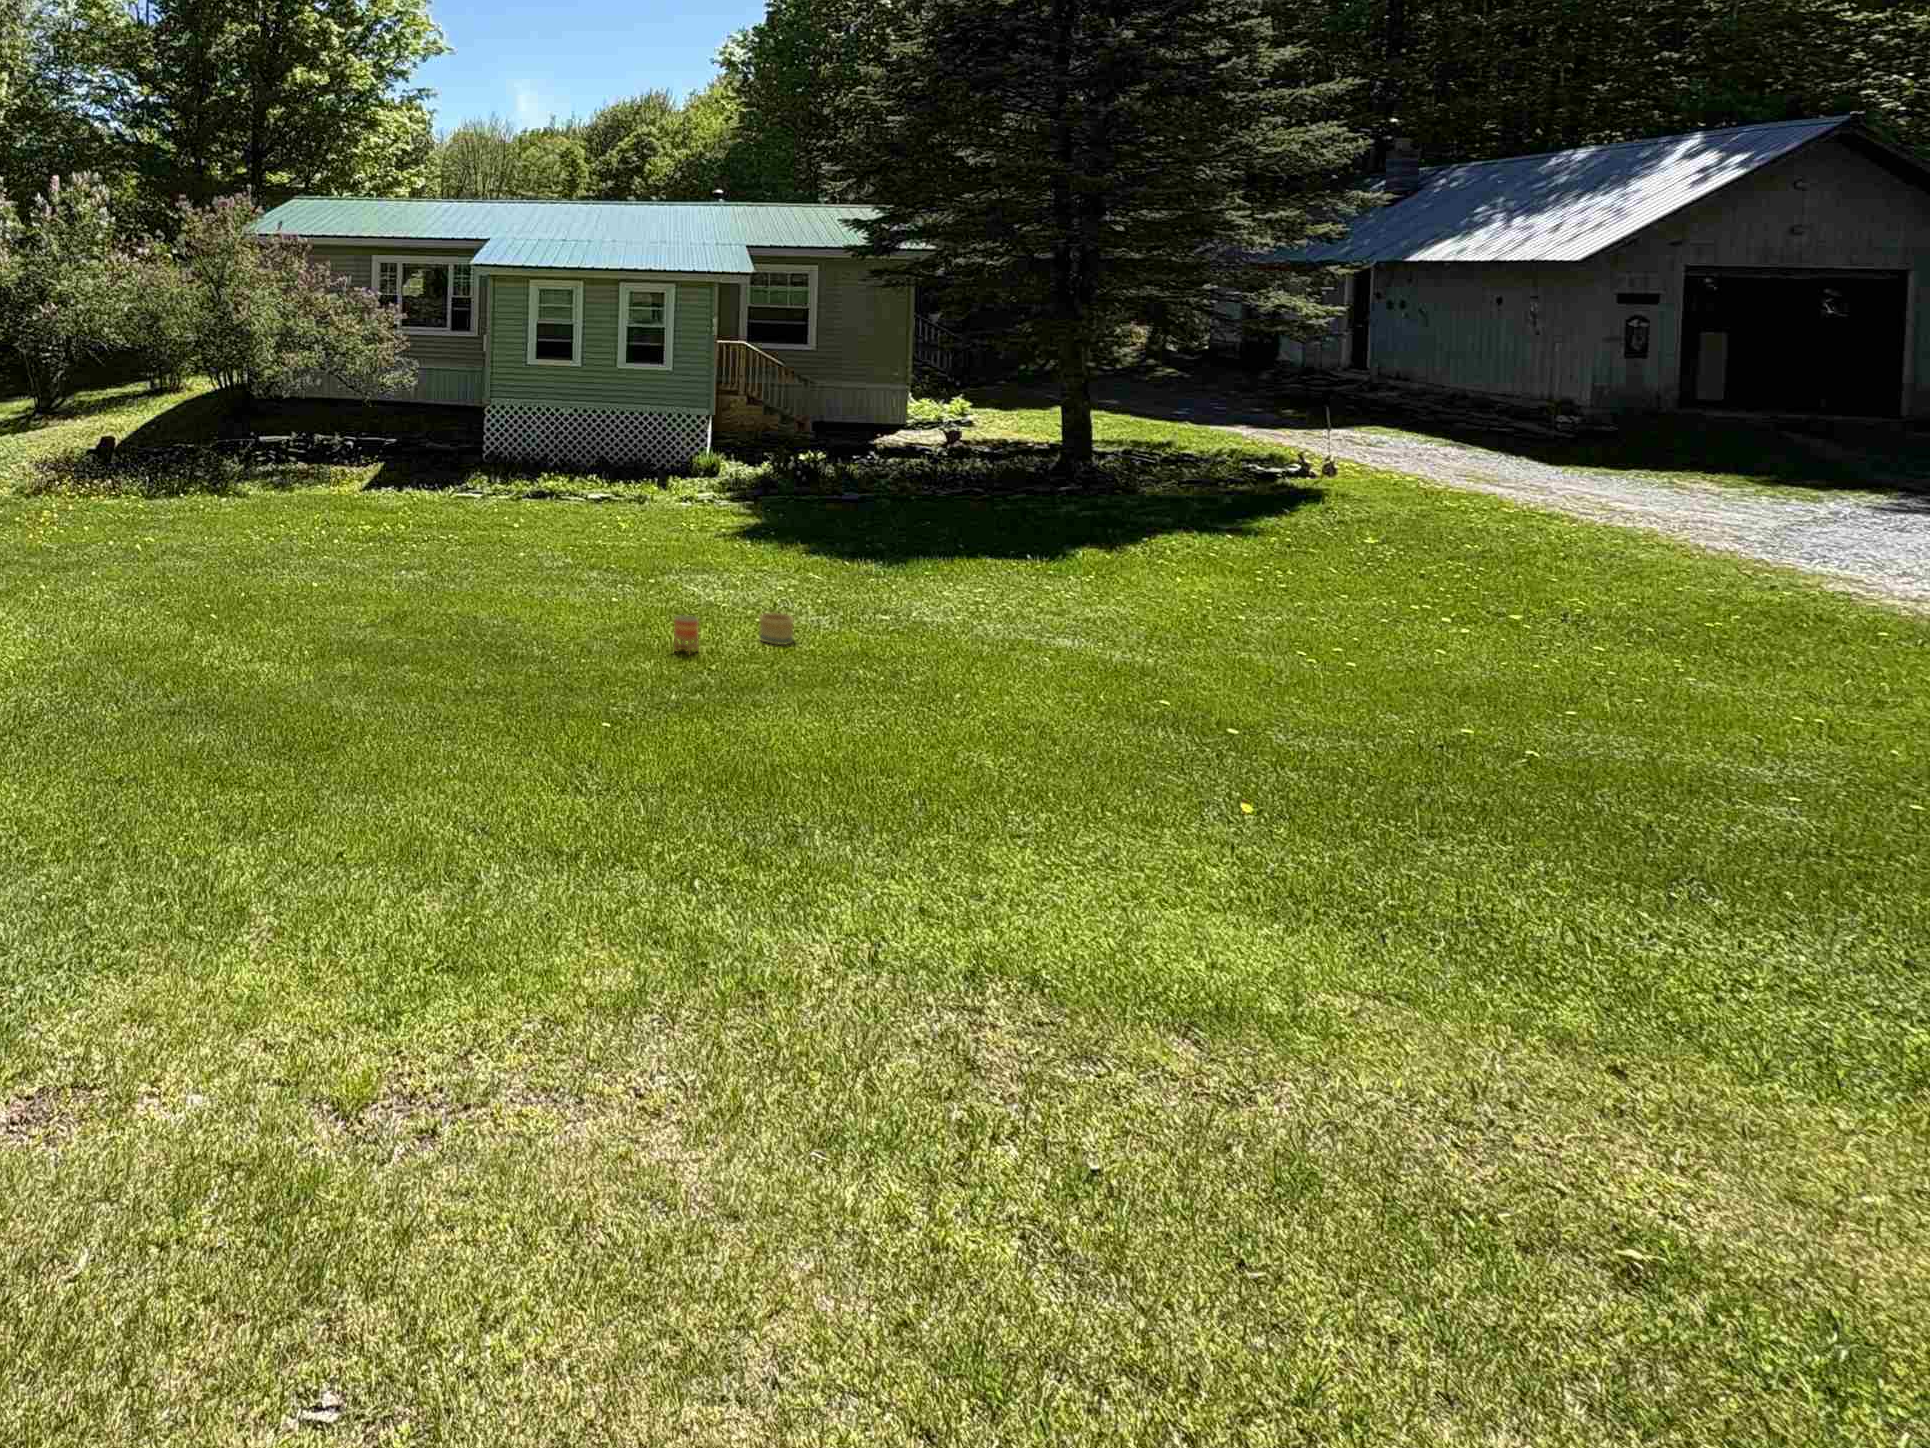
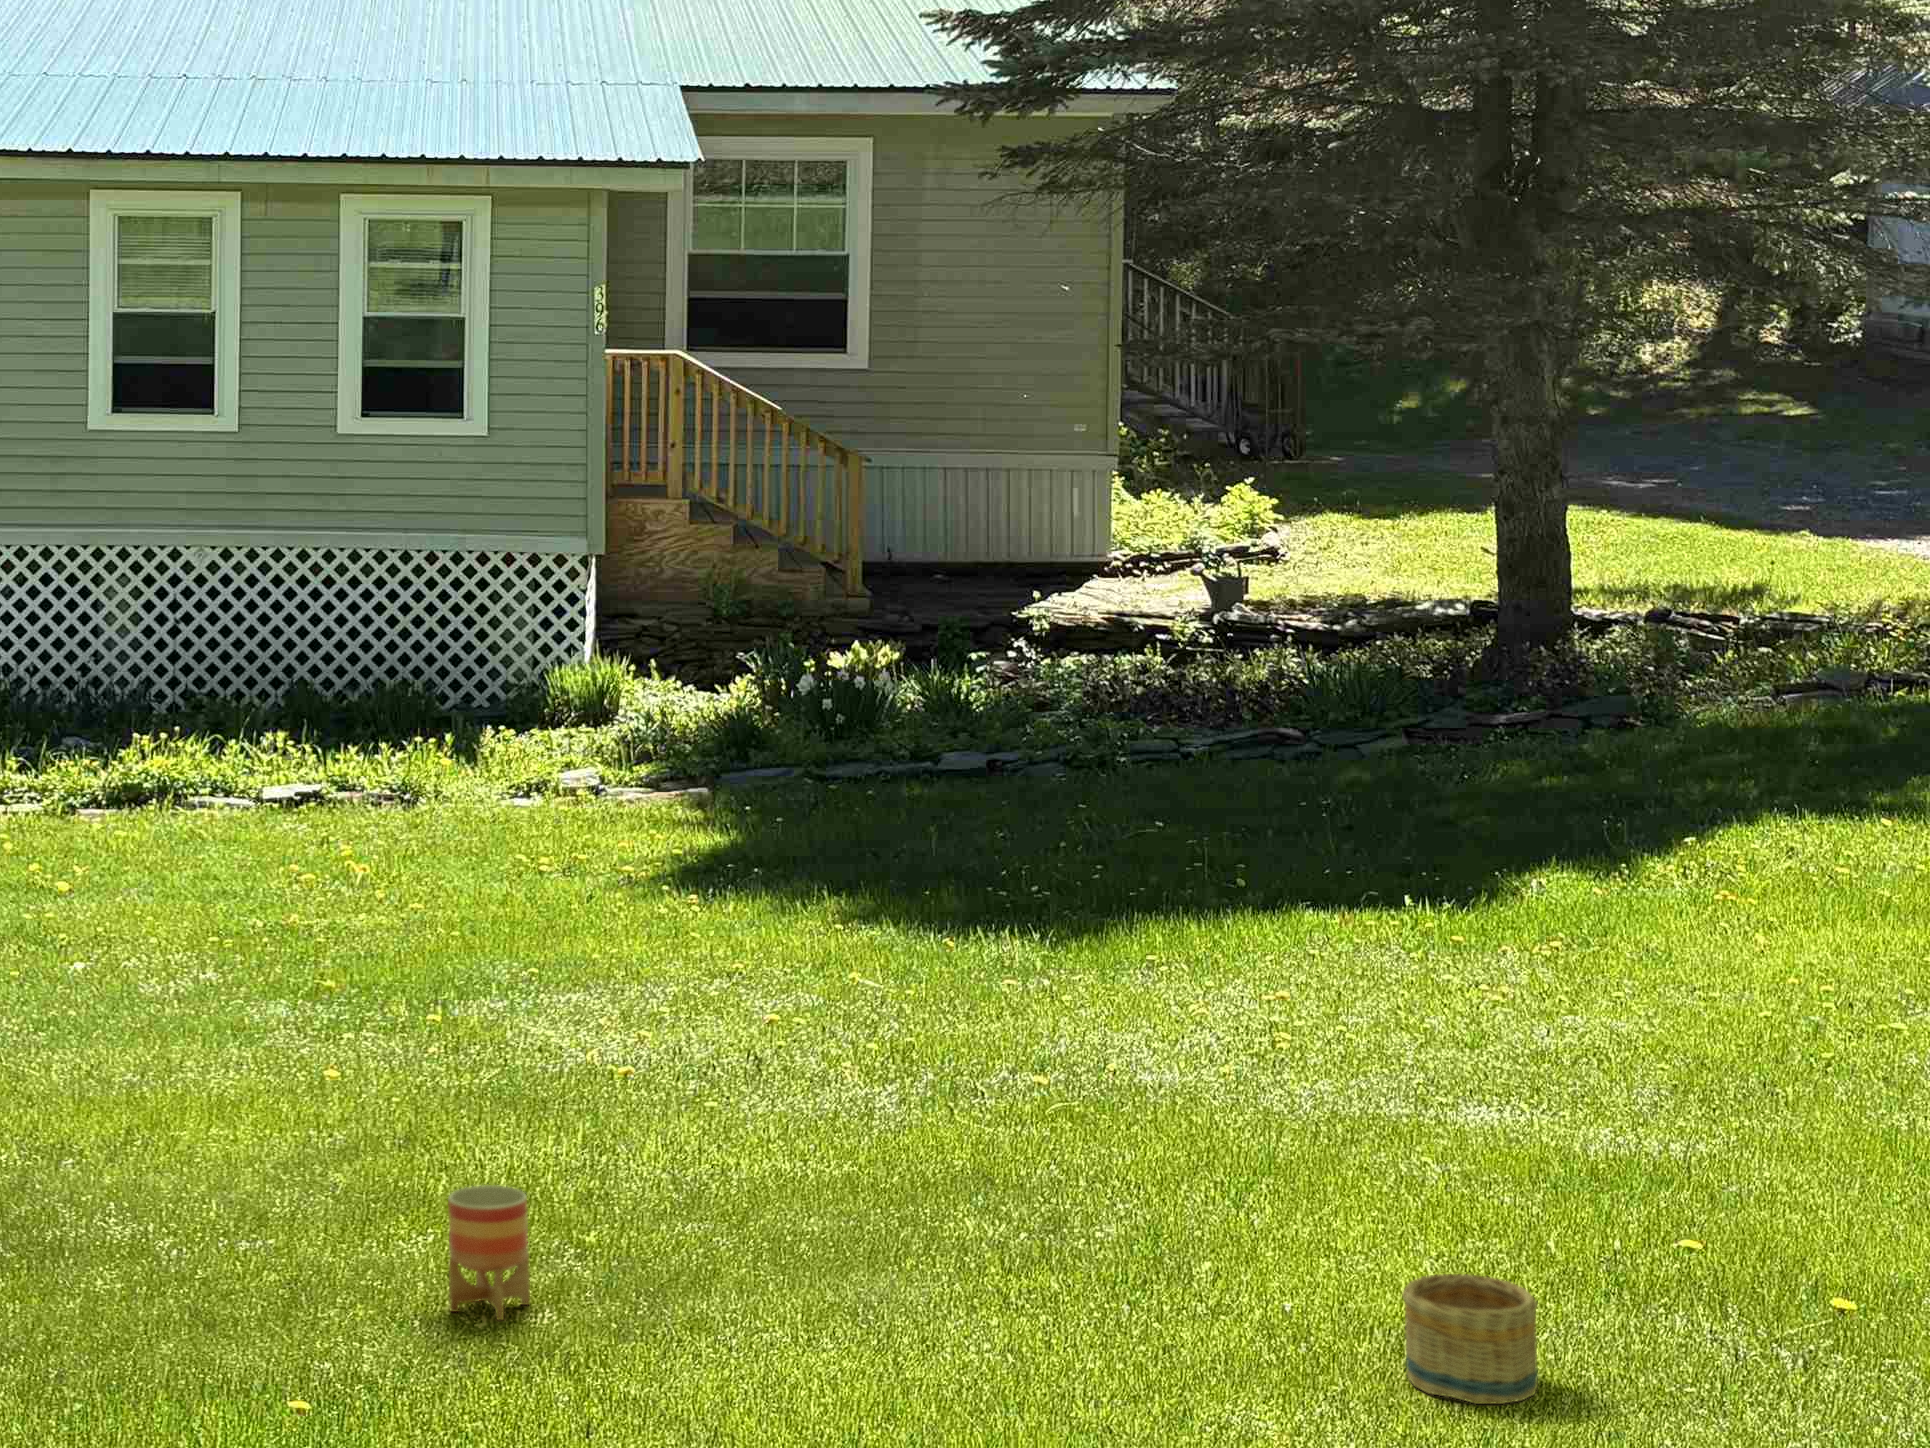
basket: present [759,613,794,645] -> present [1402,1274,1538,1404]

